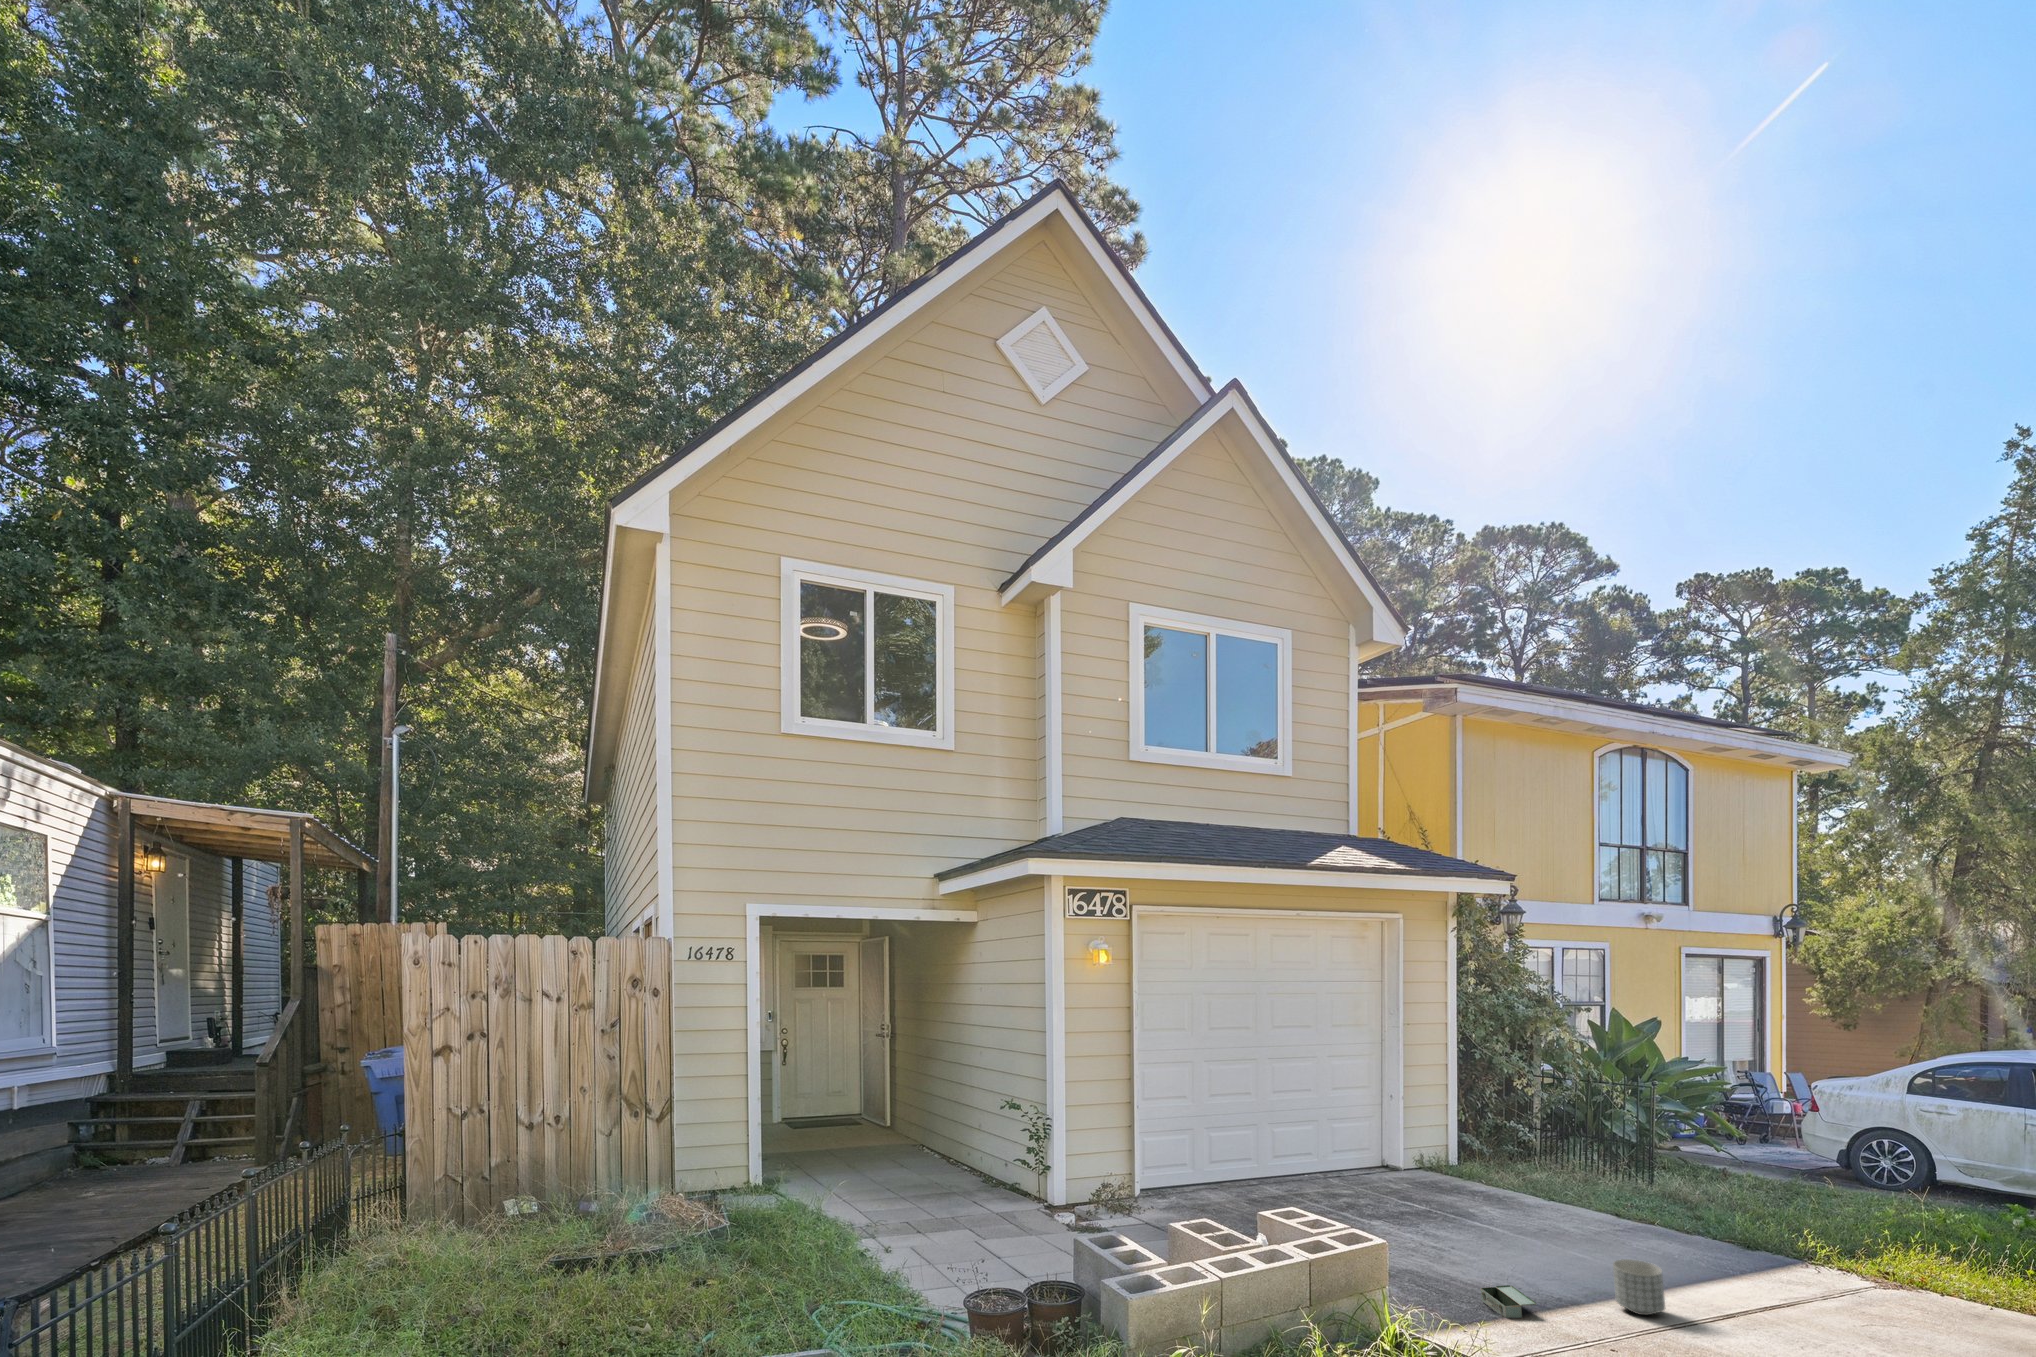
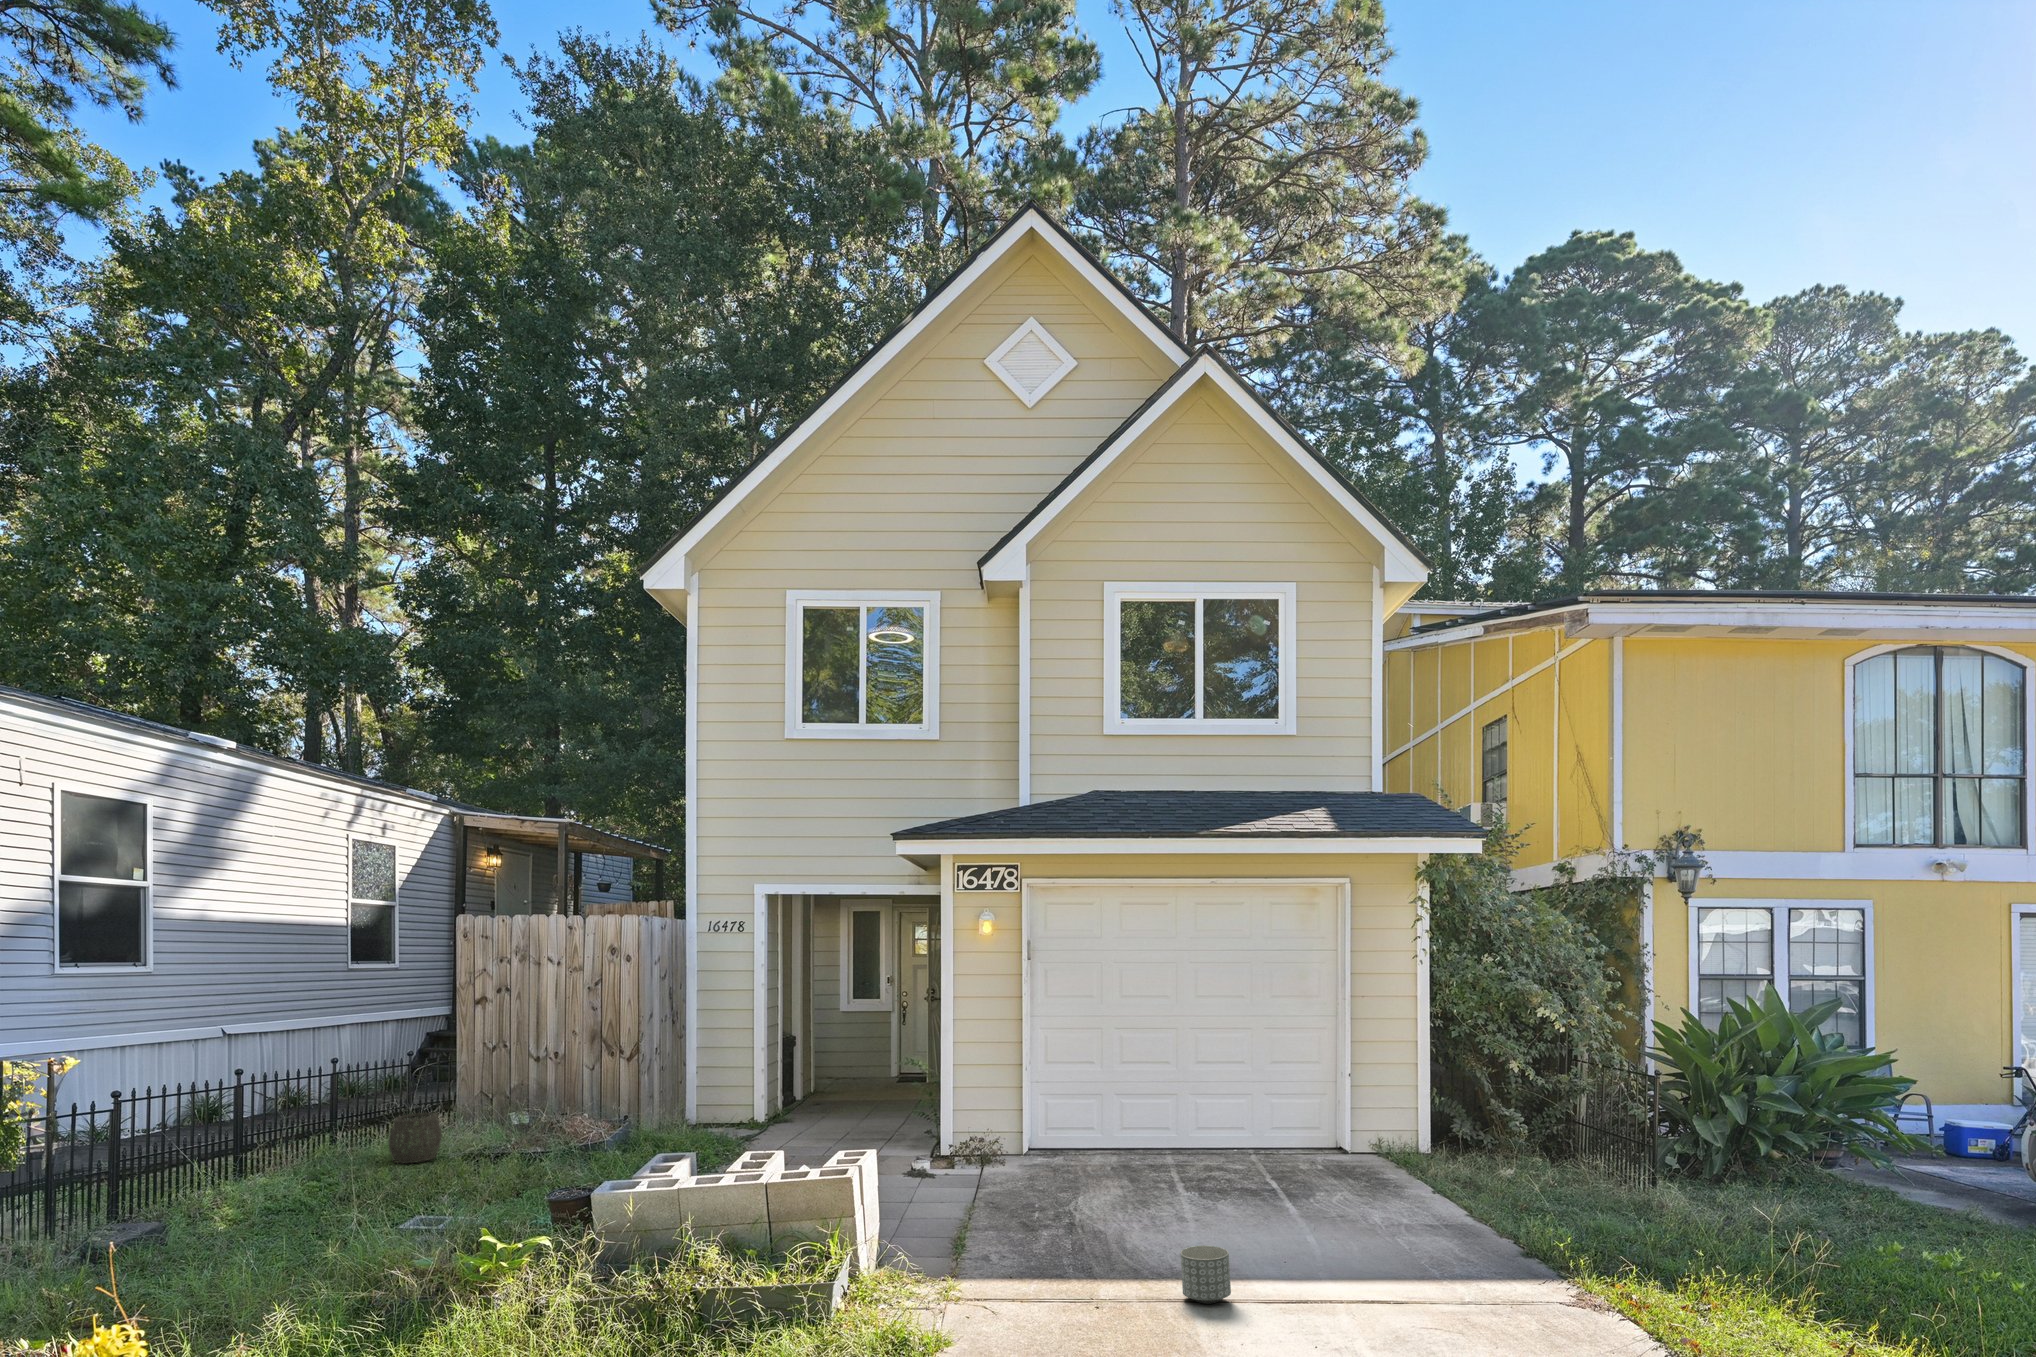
woven basket: none [560,1222,631,1302] -> present [389,1113,442,1164]
toolbox: present [1480,1285,1537,1318] -> none [1048,1256,1098,1284]

